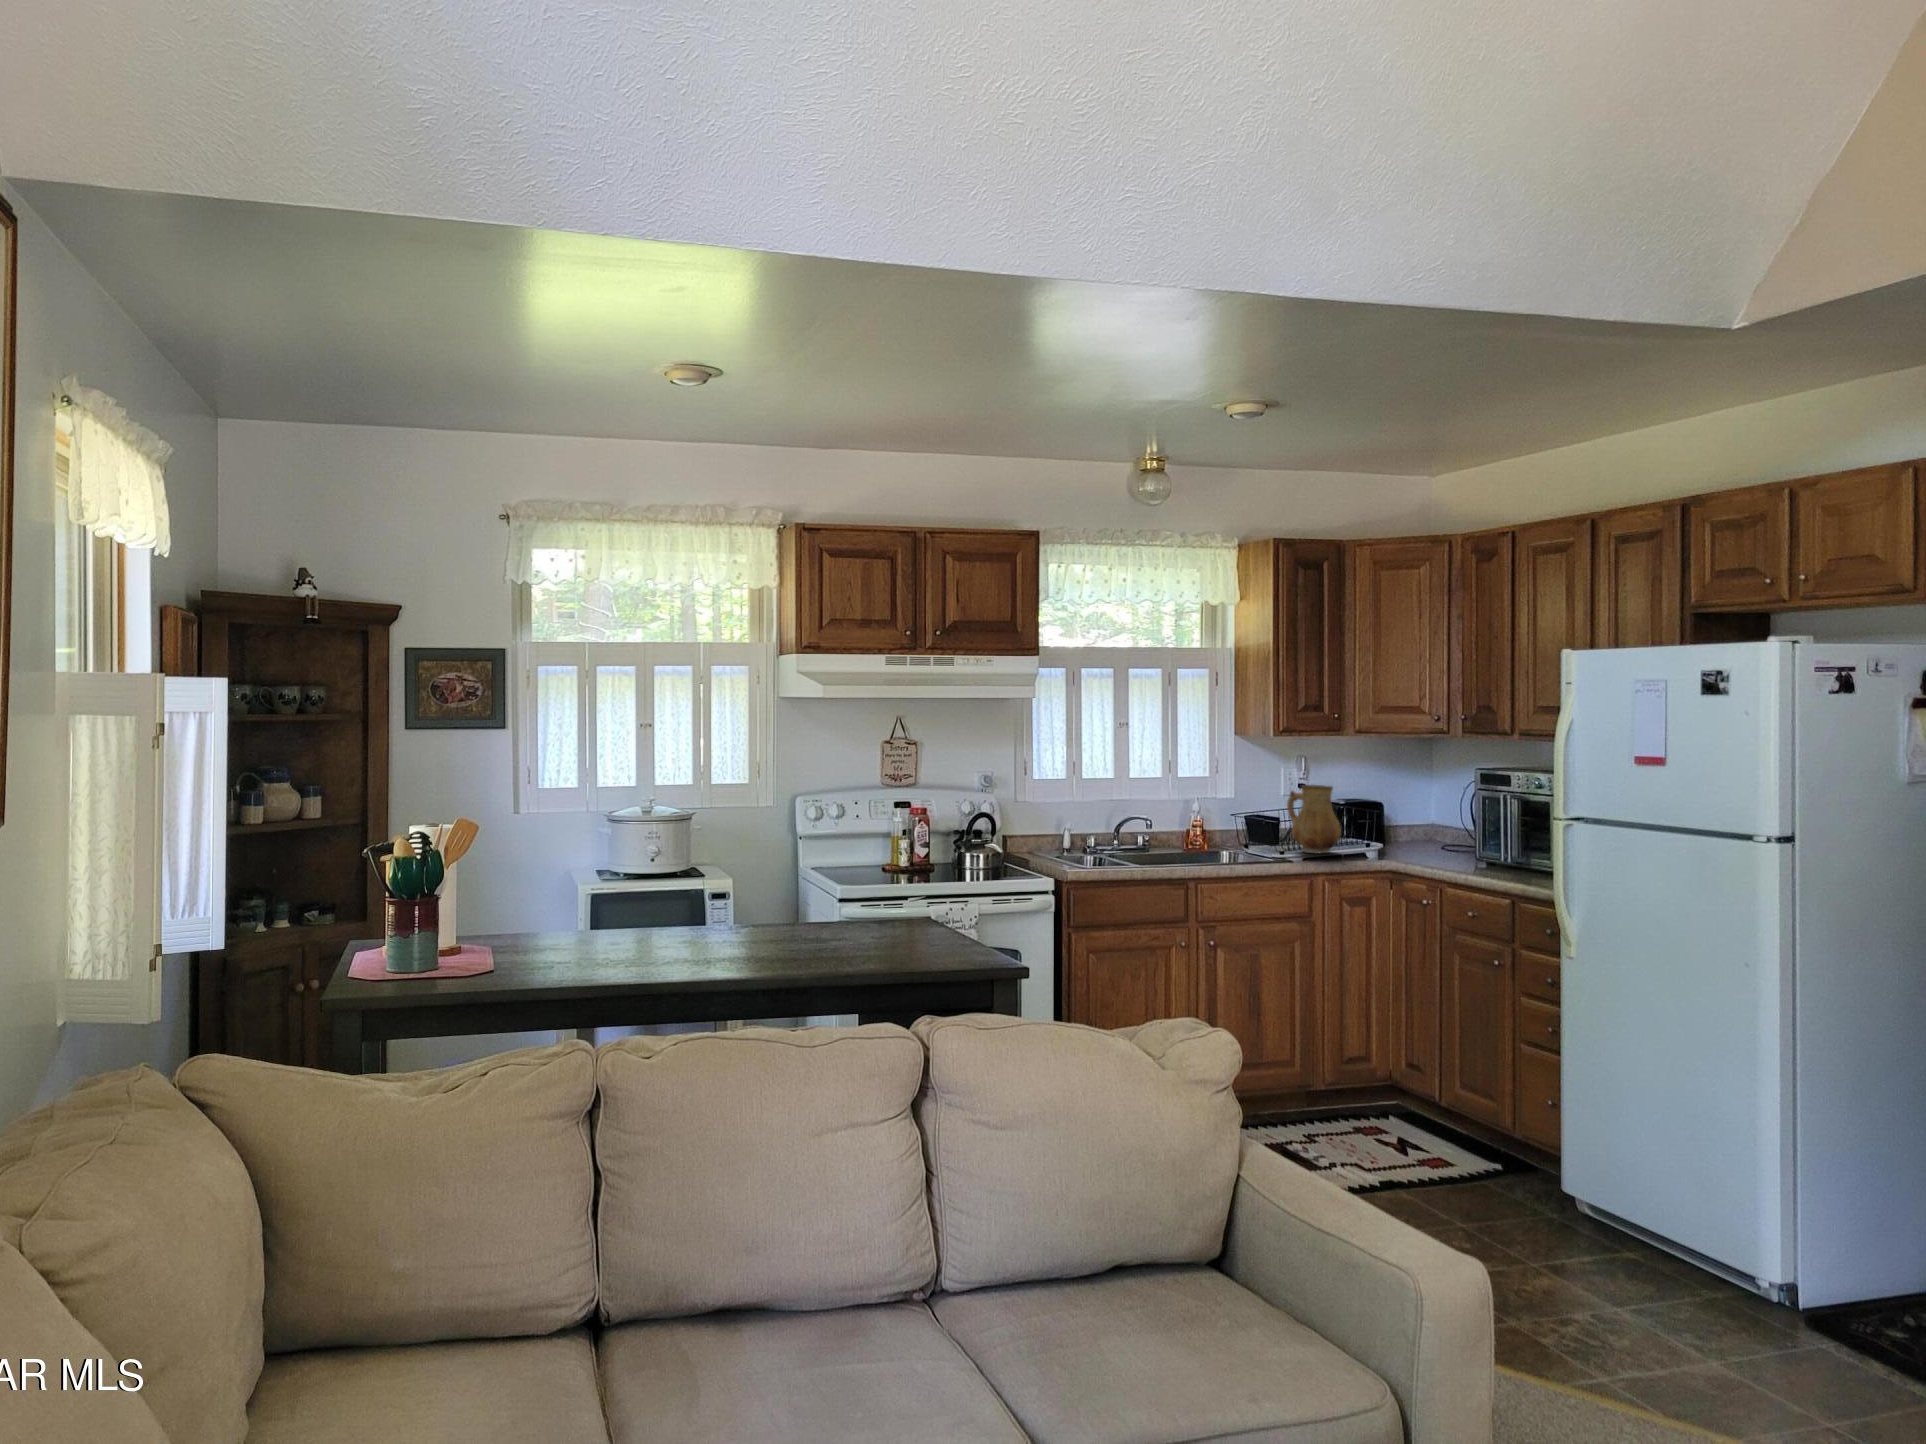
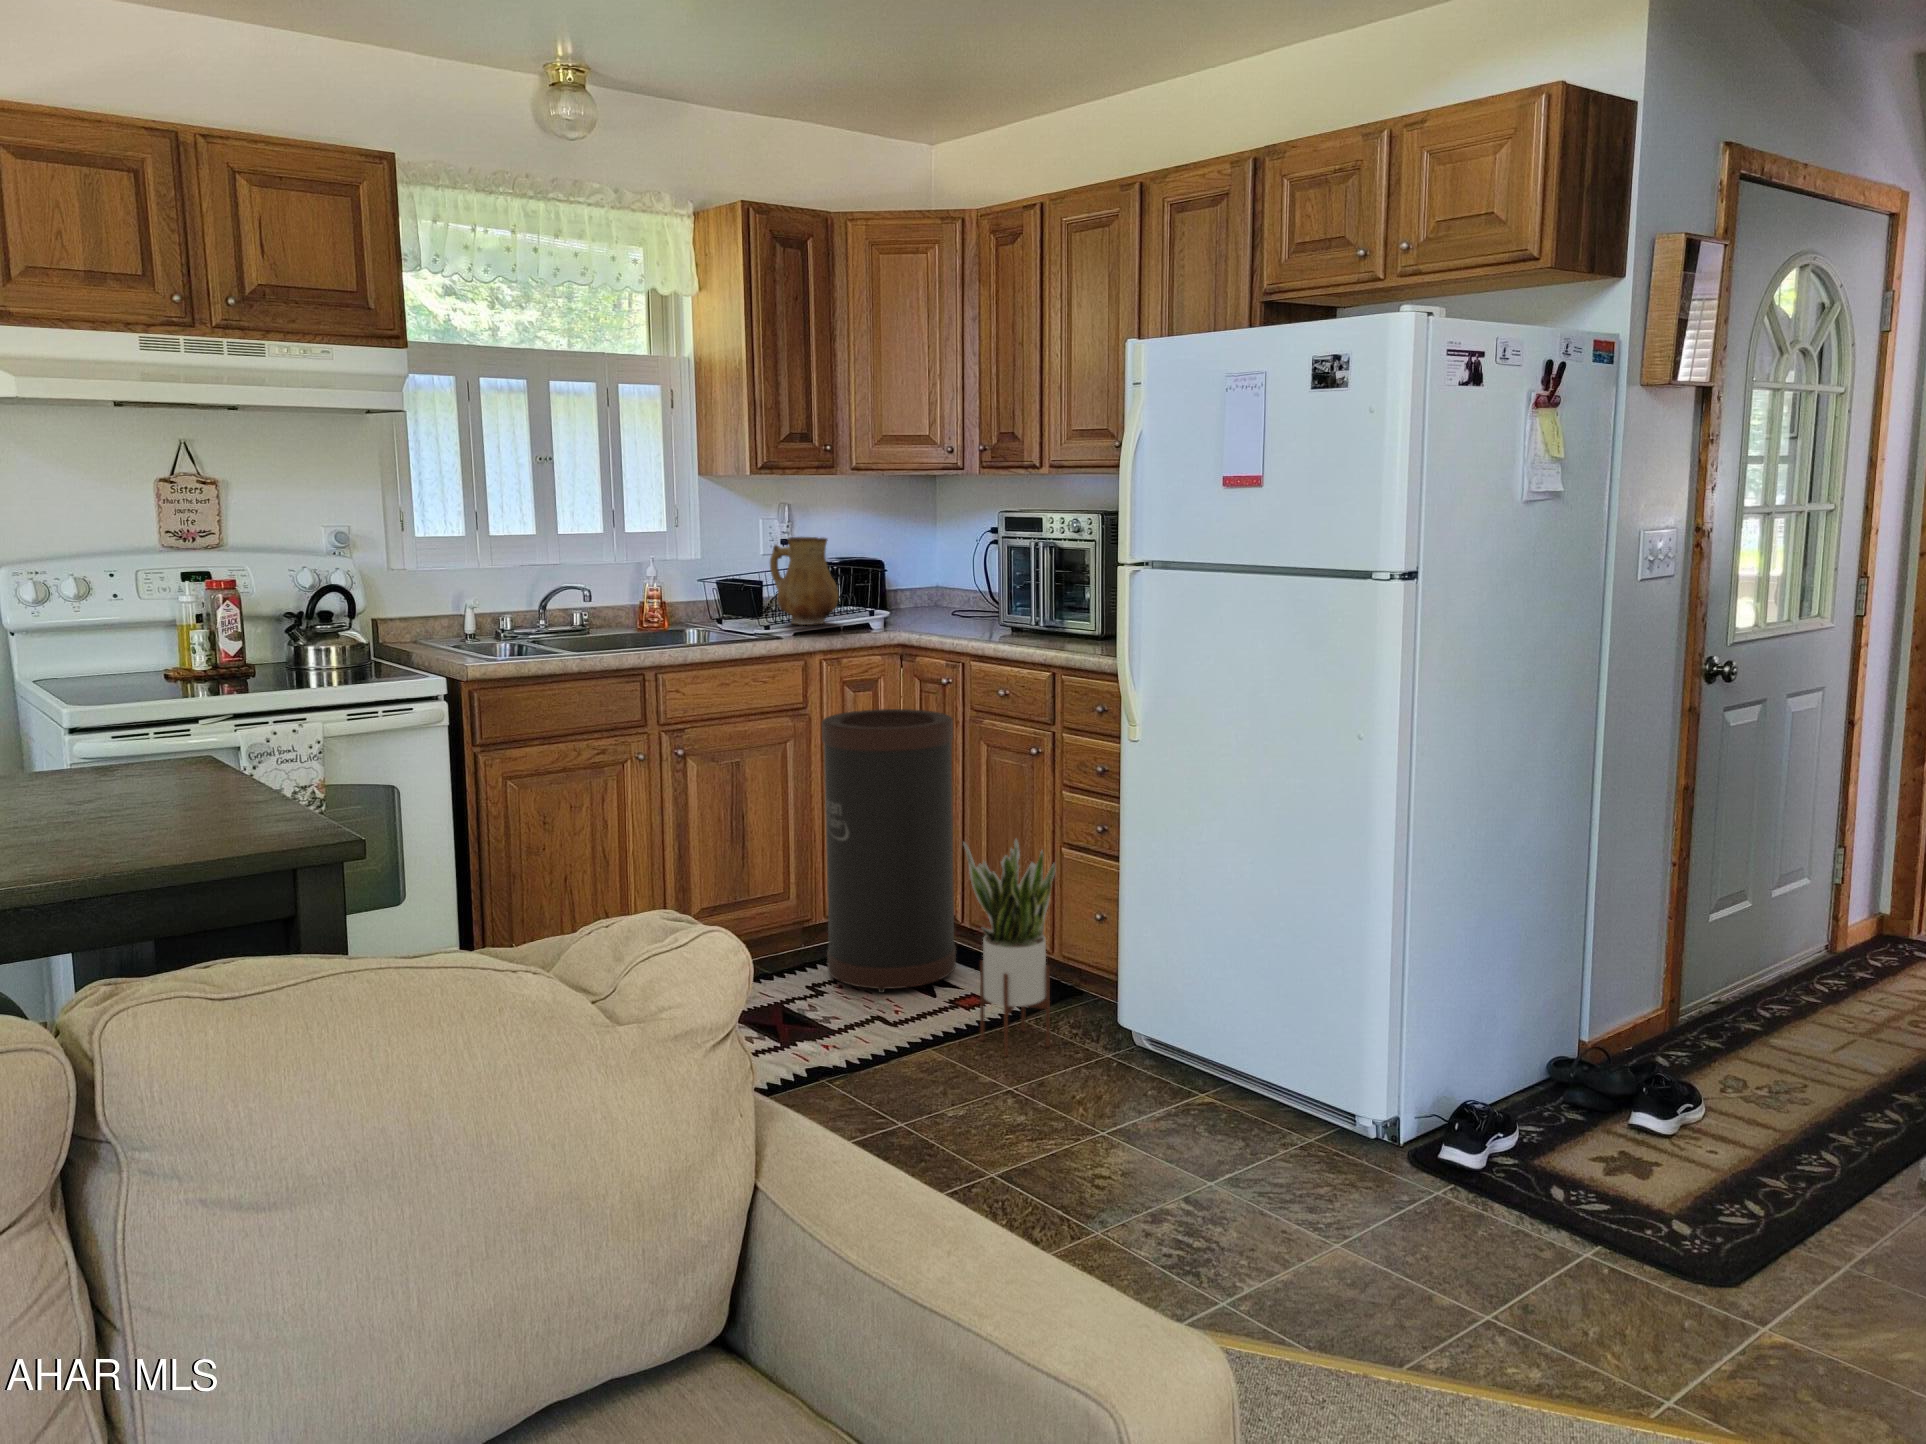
trash can: none [1323,923,1430,1148] -> present [822,709,956,993]
potted plant: none [1428,1027,1506,1204] -> present [963,838,1055,1057]

